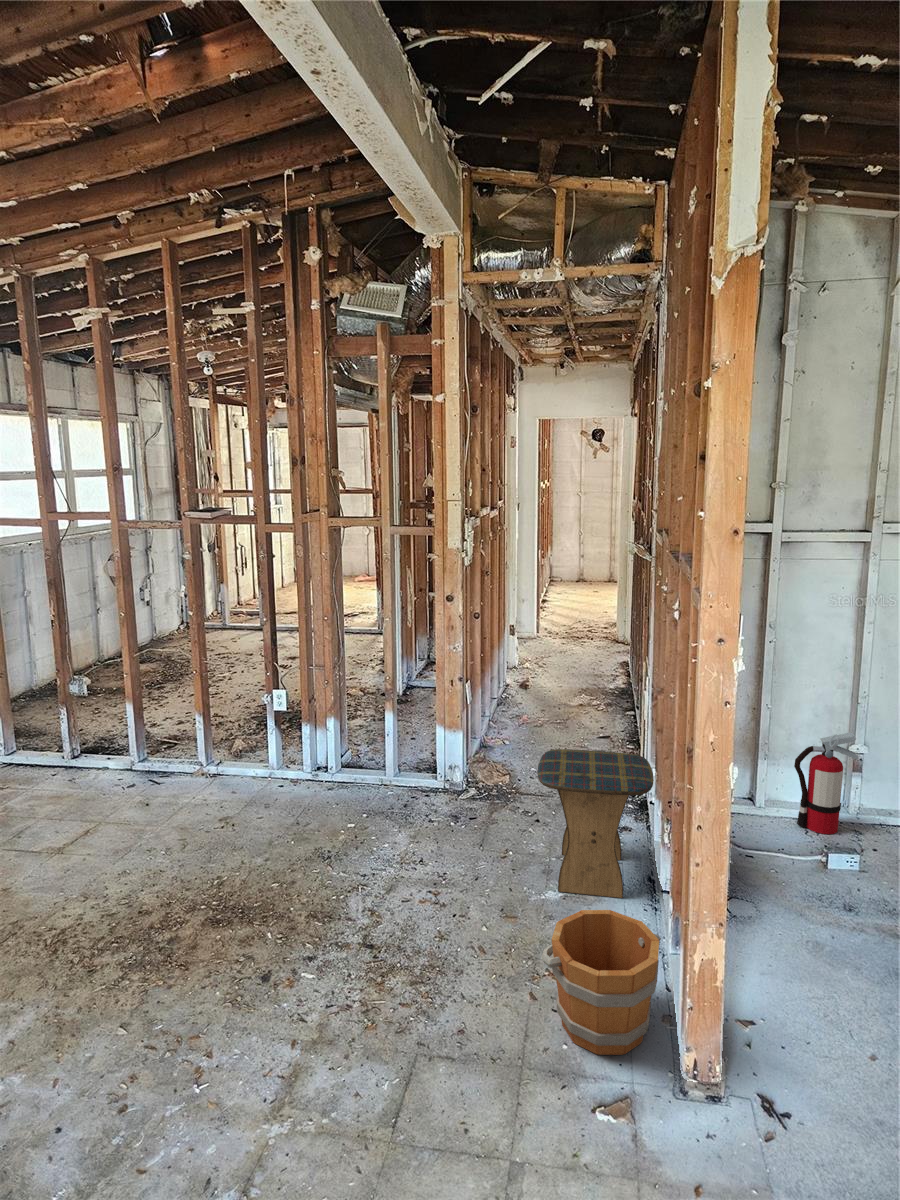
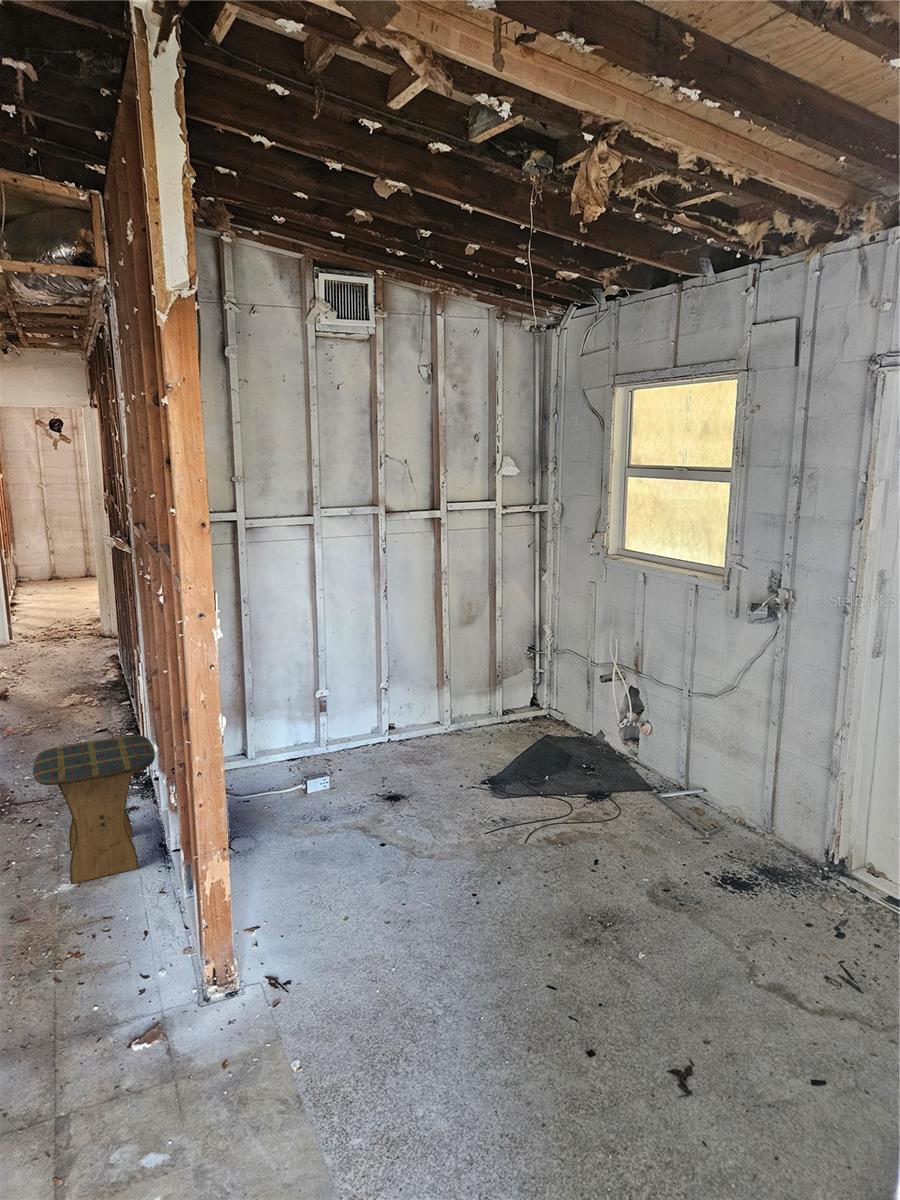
fire extinguisher: present [794,732,858,834] -> none [276,680,322,767]
bucket: present [542,910,661,1055] -> none [63,875,176,1004]

